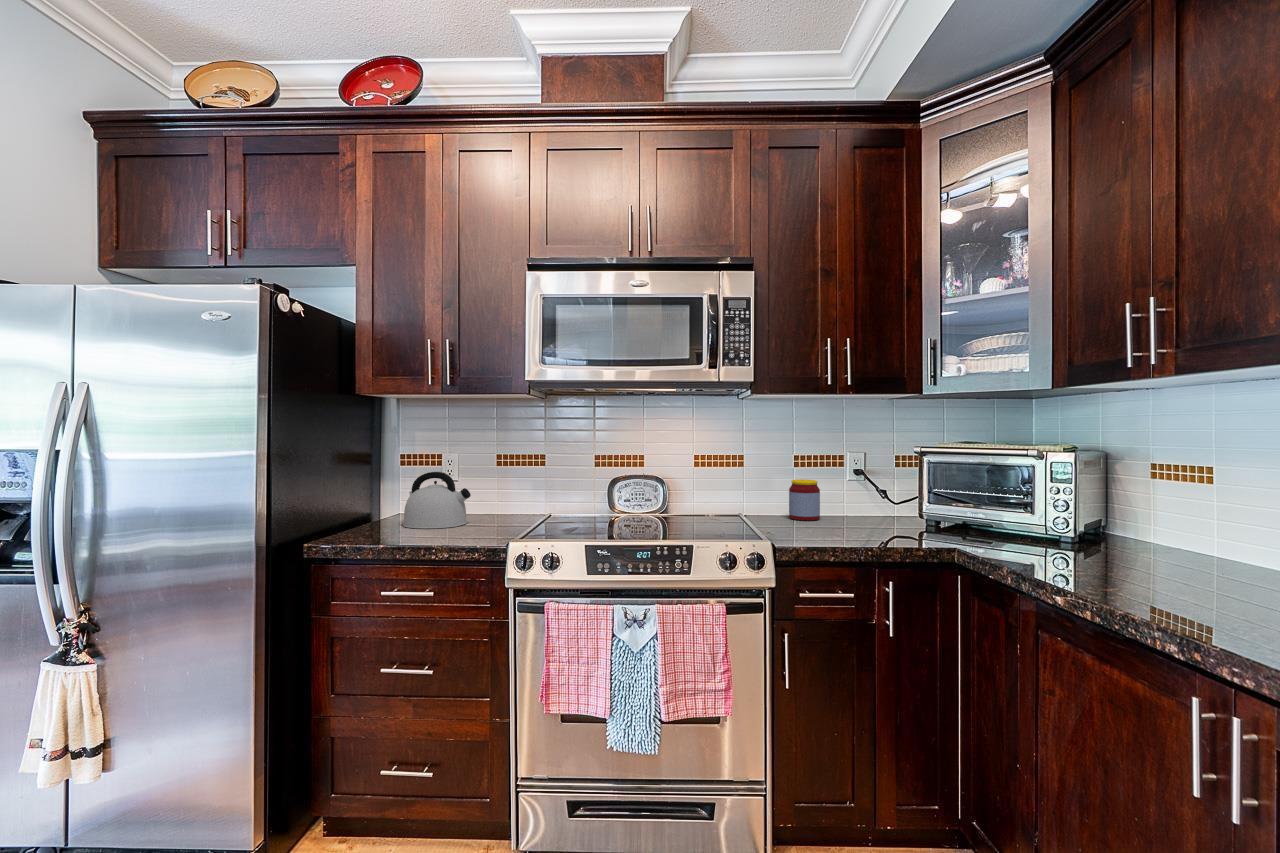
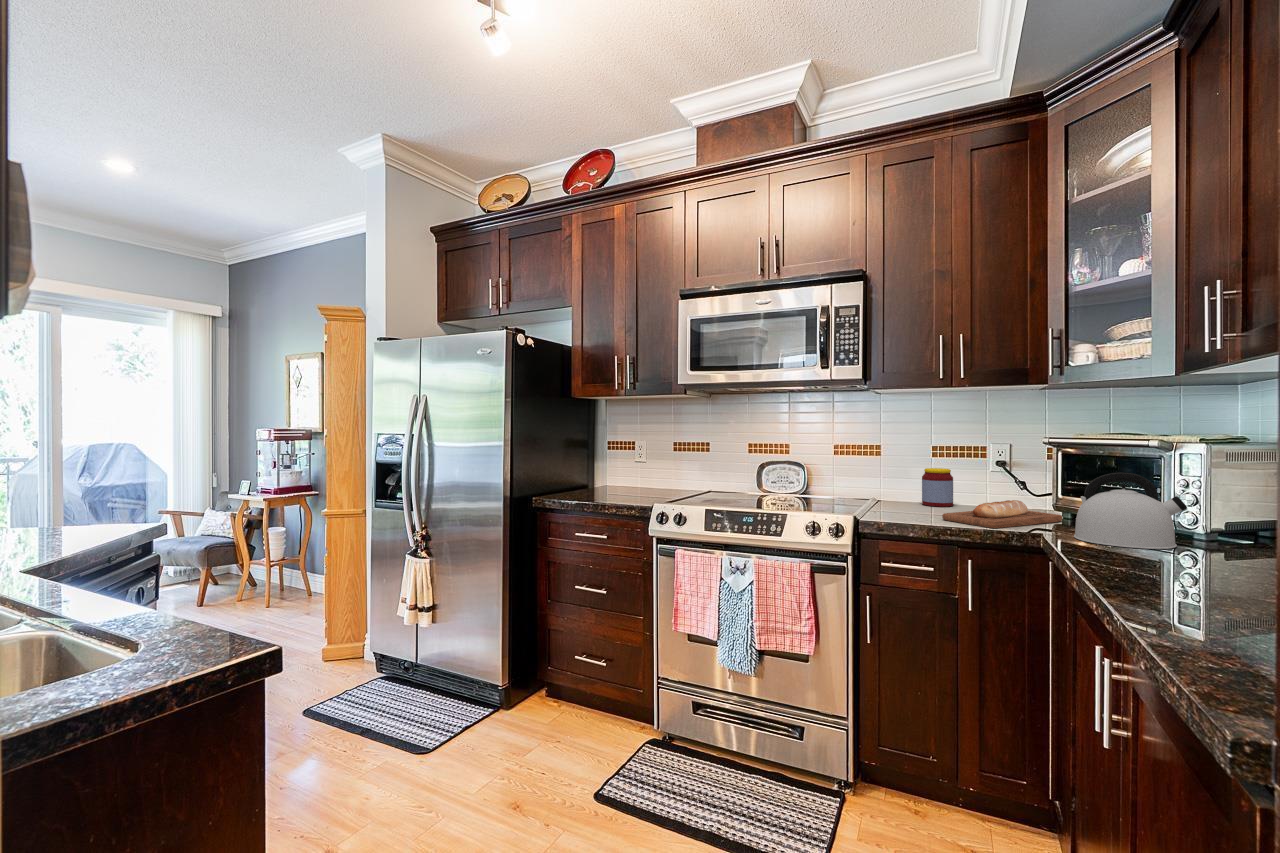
kettle: present [403,472,471,529] -> present [1074,473,1187,549]
bread loaf: none [846,512,940,546] -> present [942,500,1062,528]

